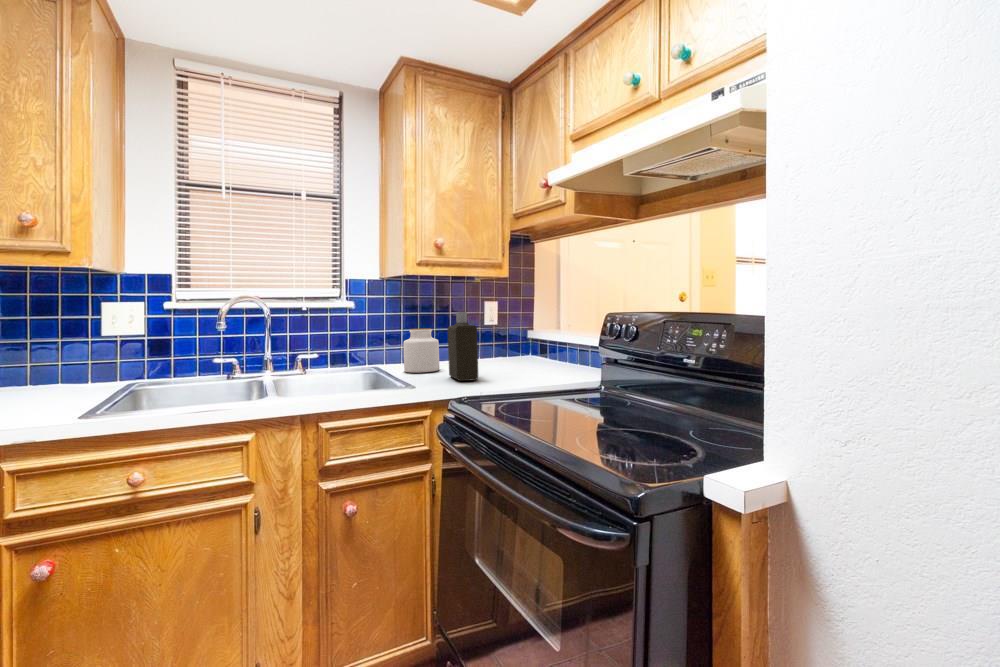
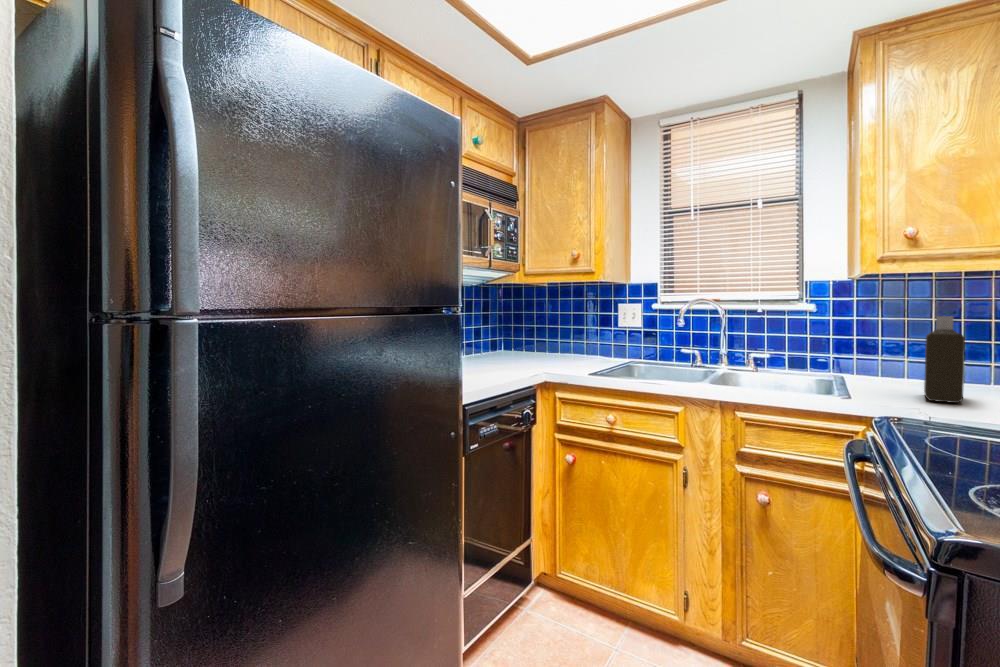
jar: present [404,329,440,372] -> none [872,333,926,385]

